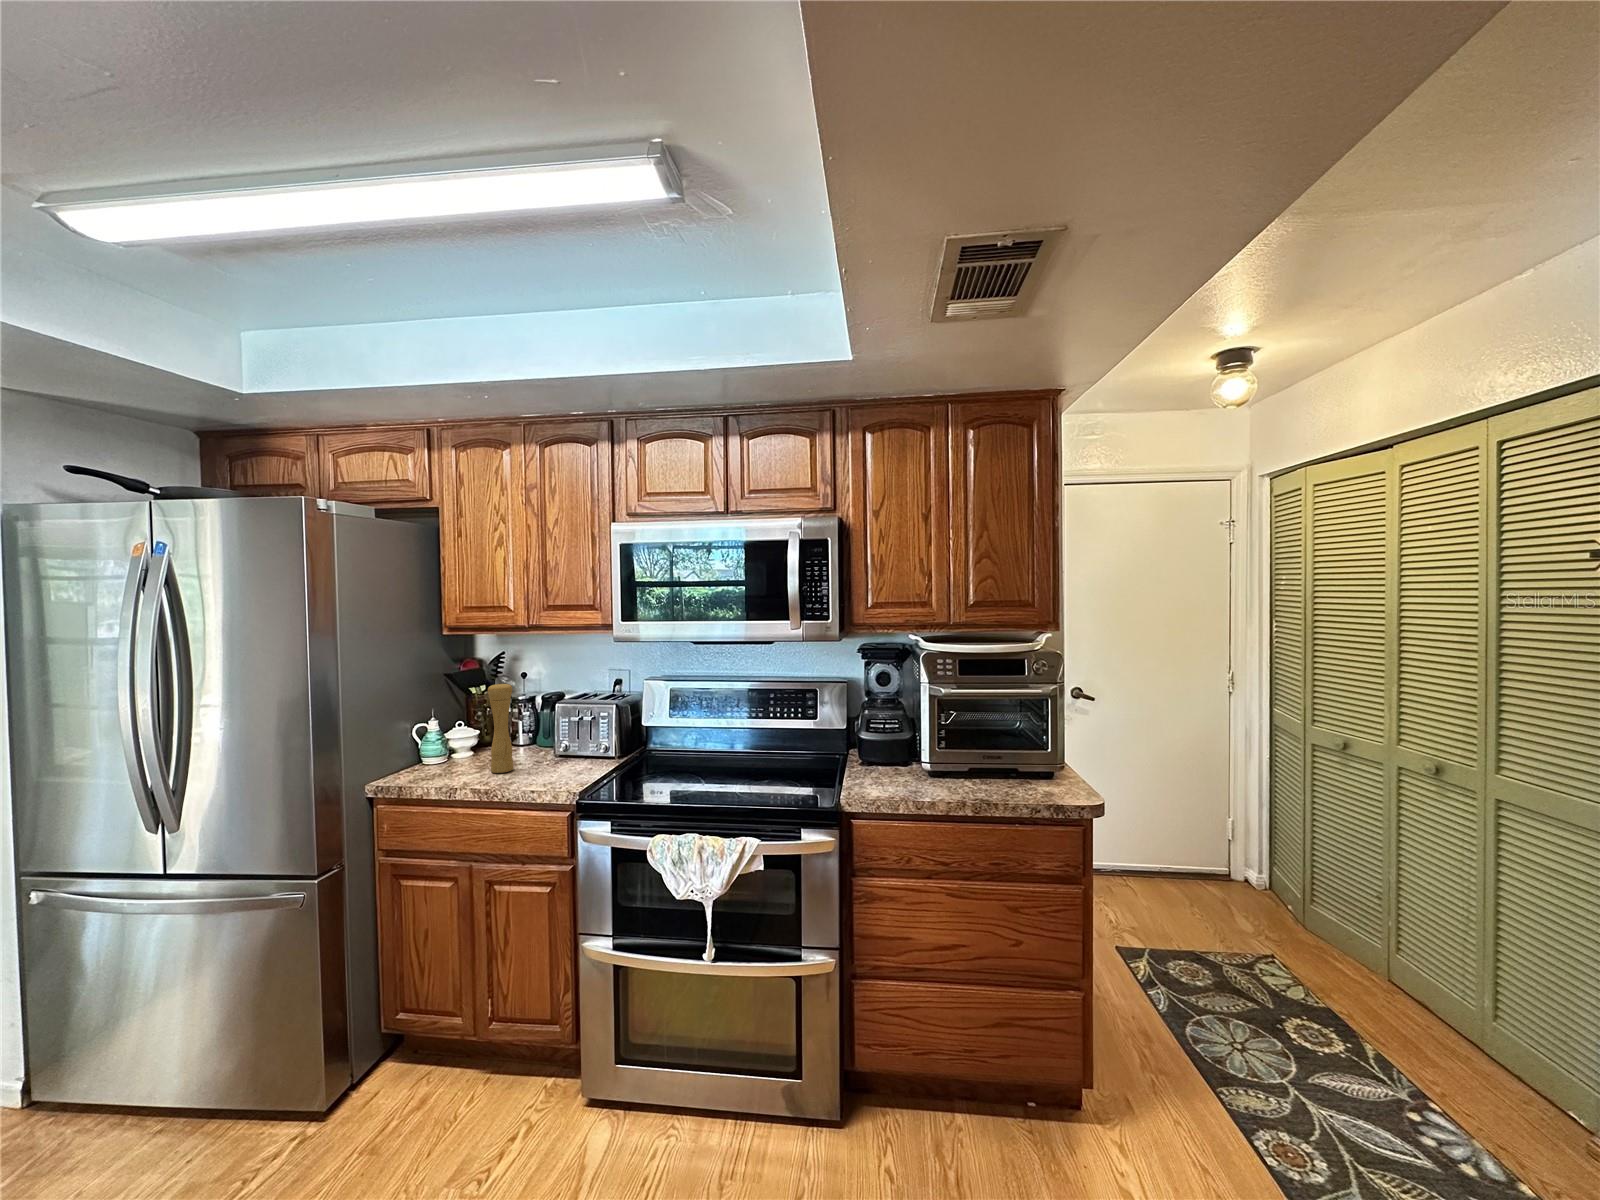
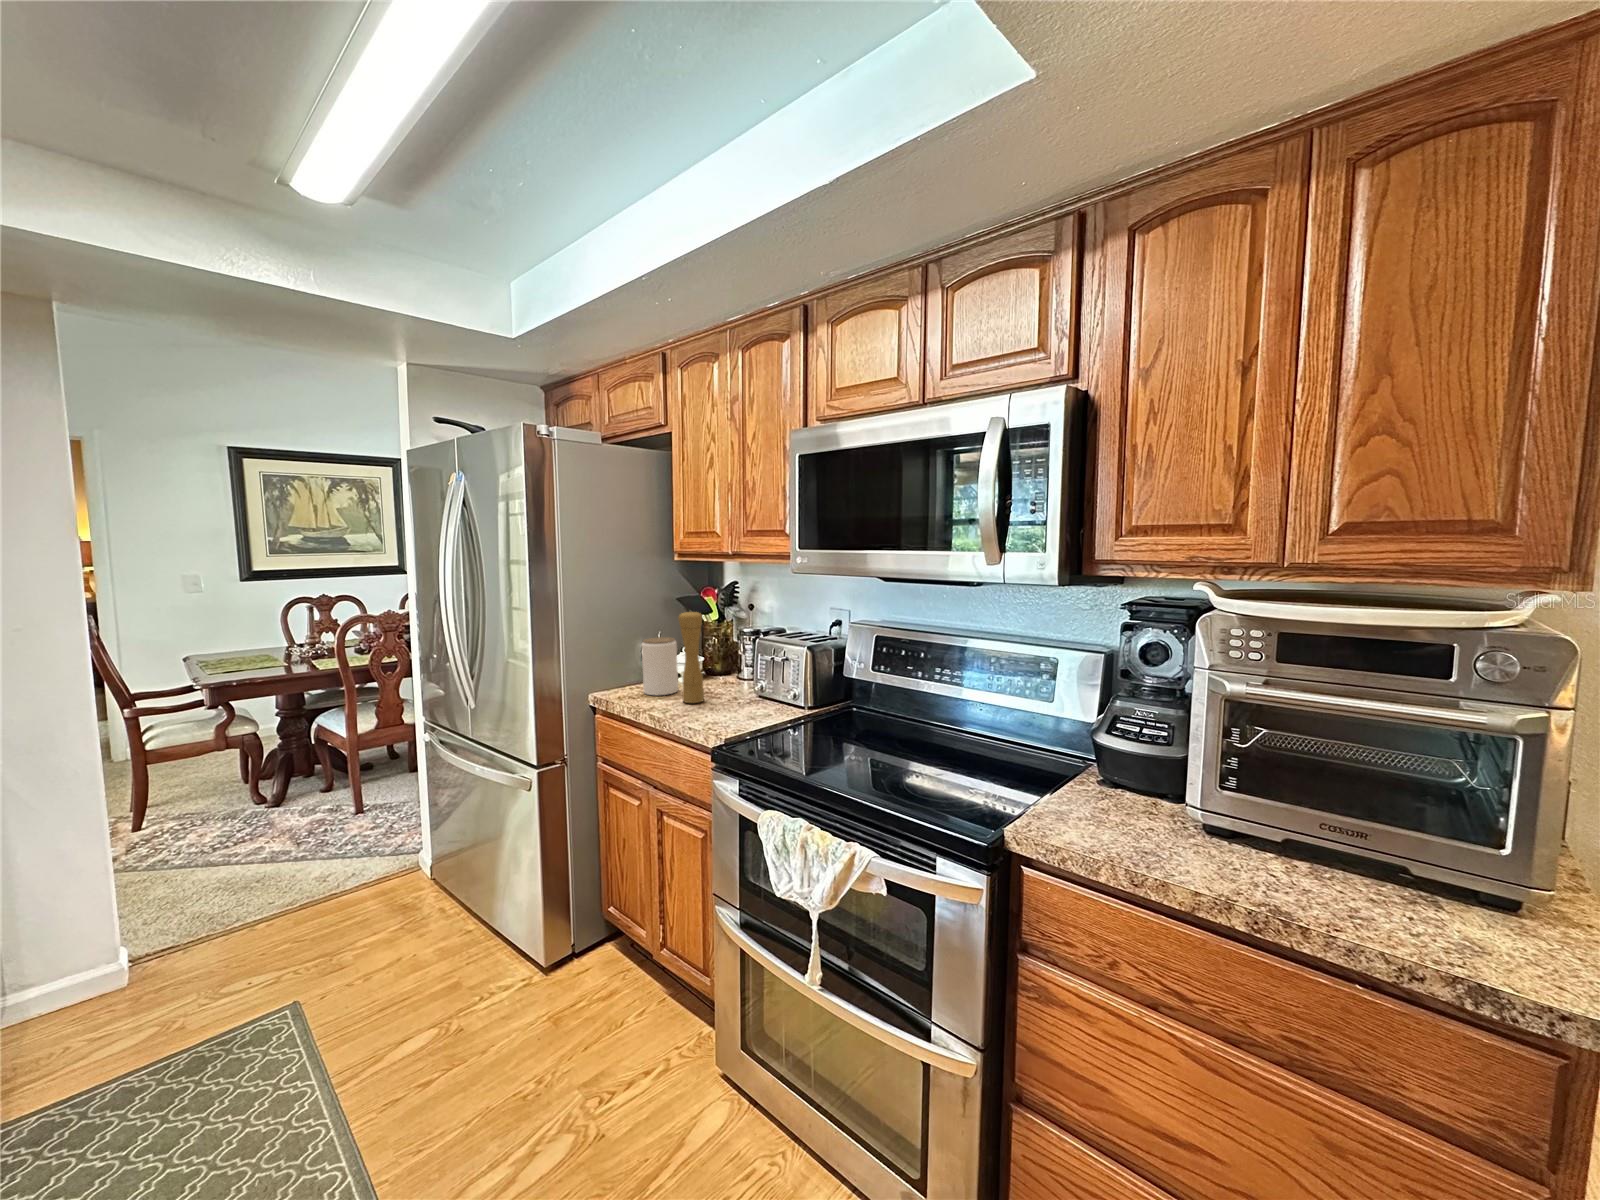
jar: none [433,713,473,773] -> present [641,637,678,695]

